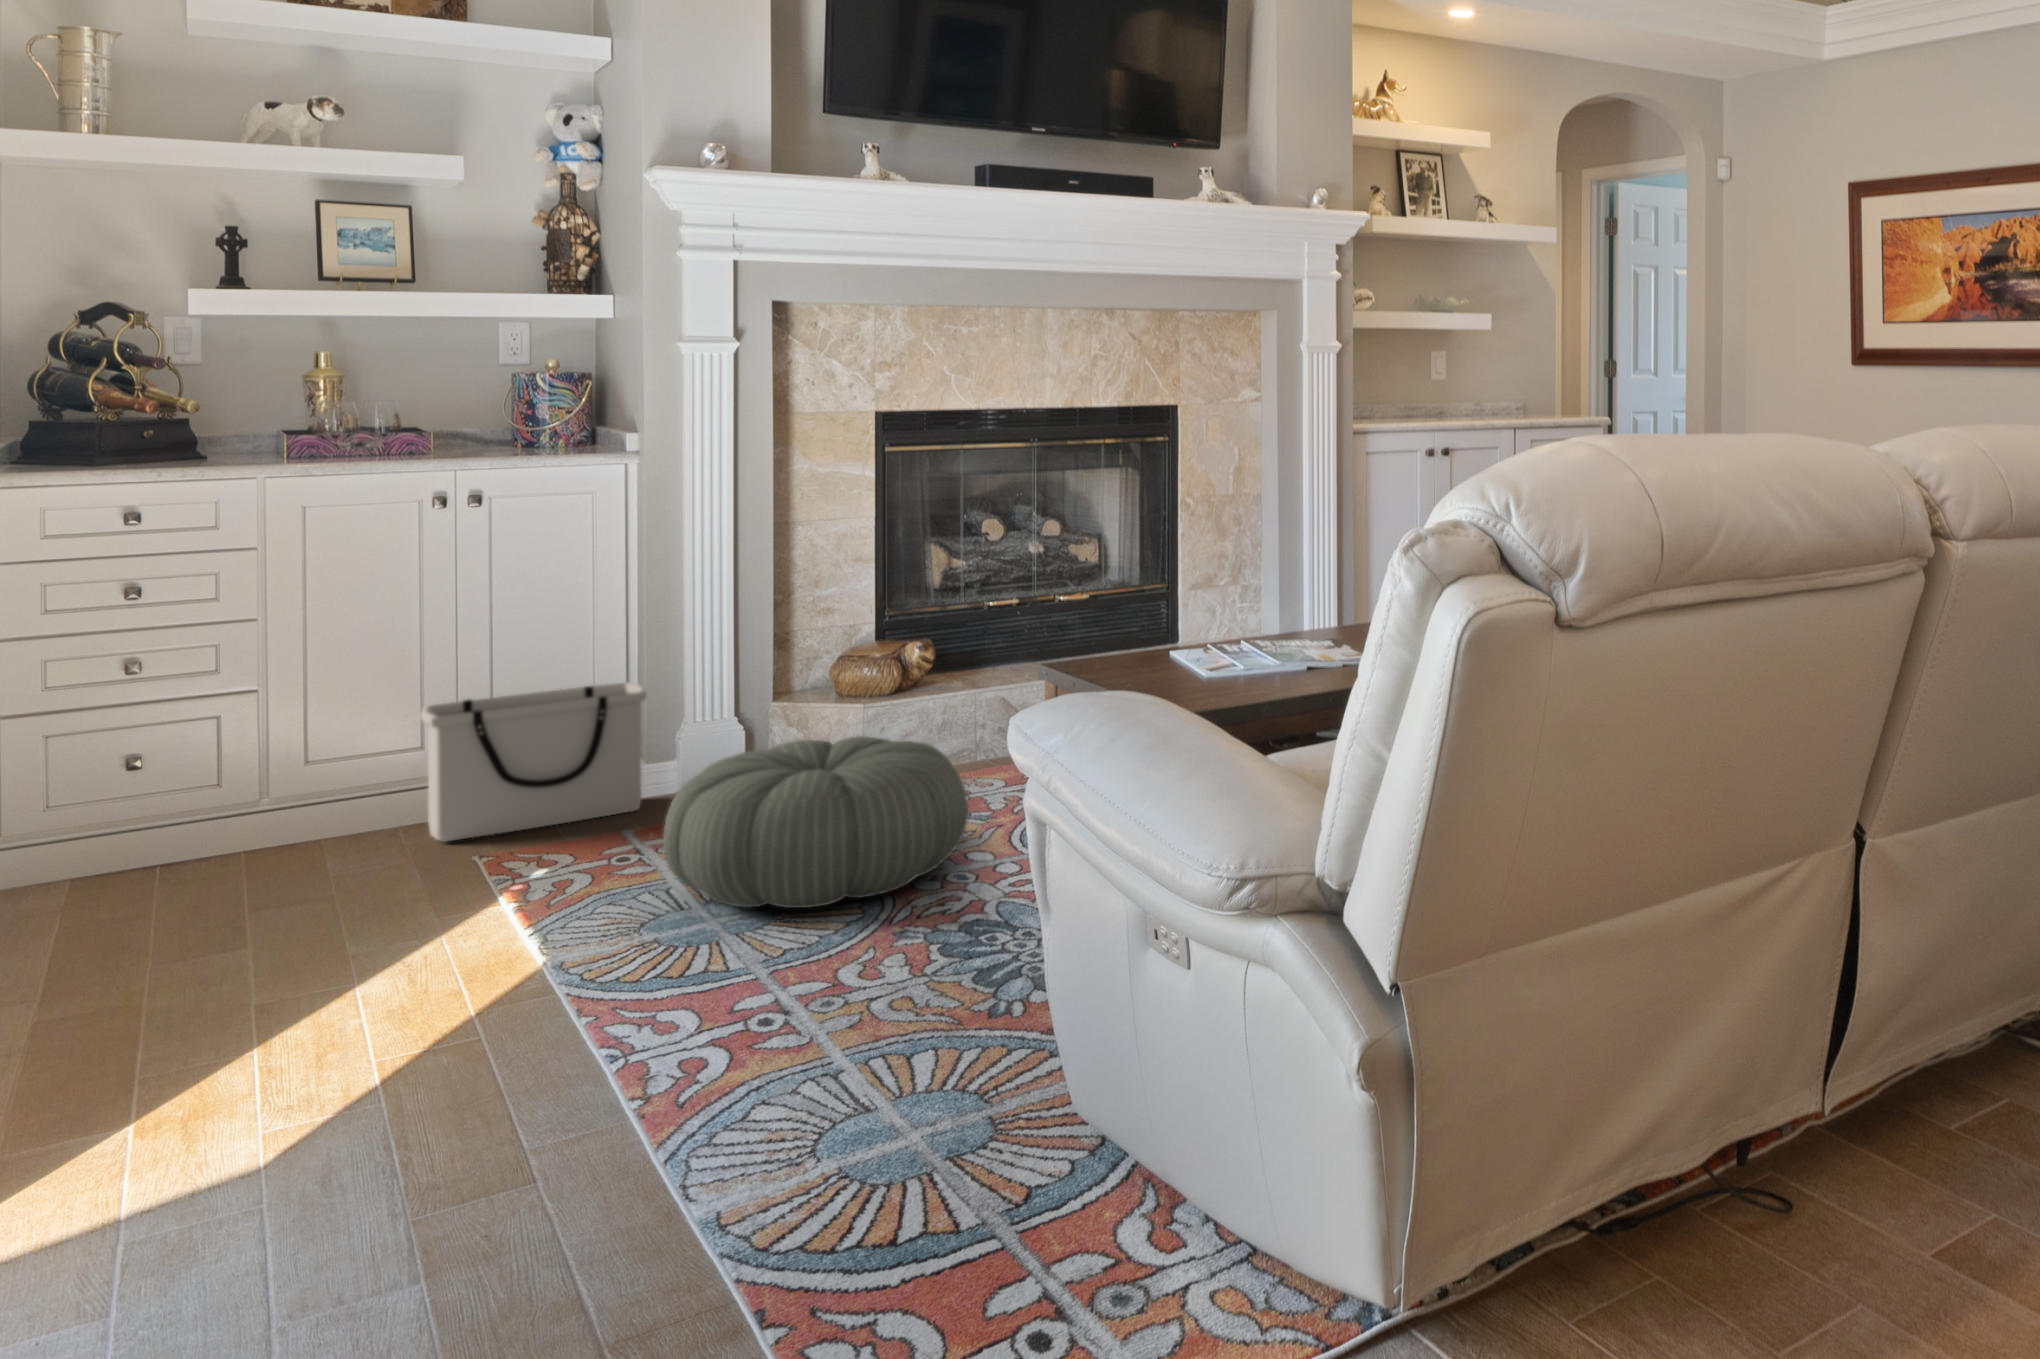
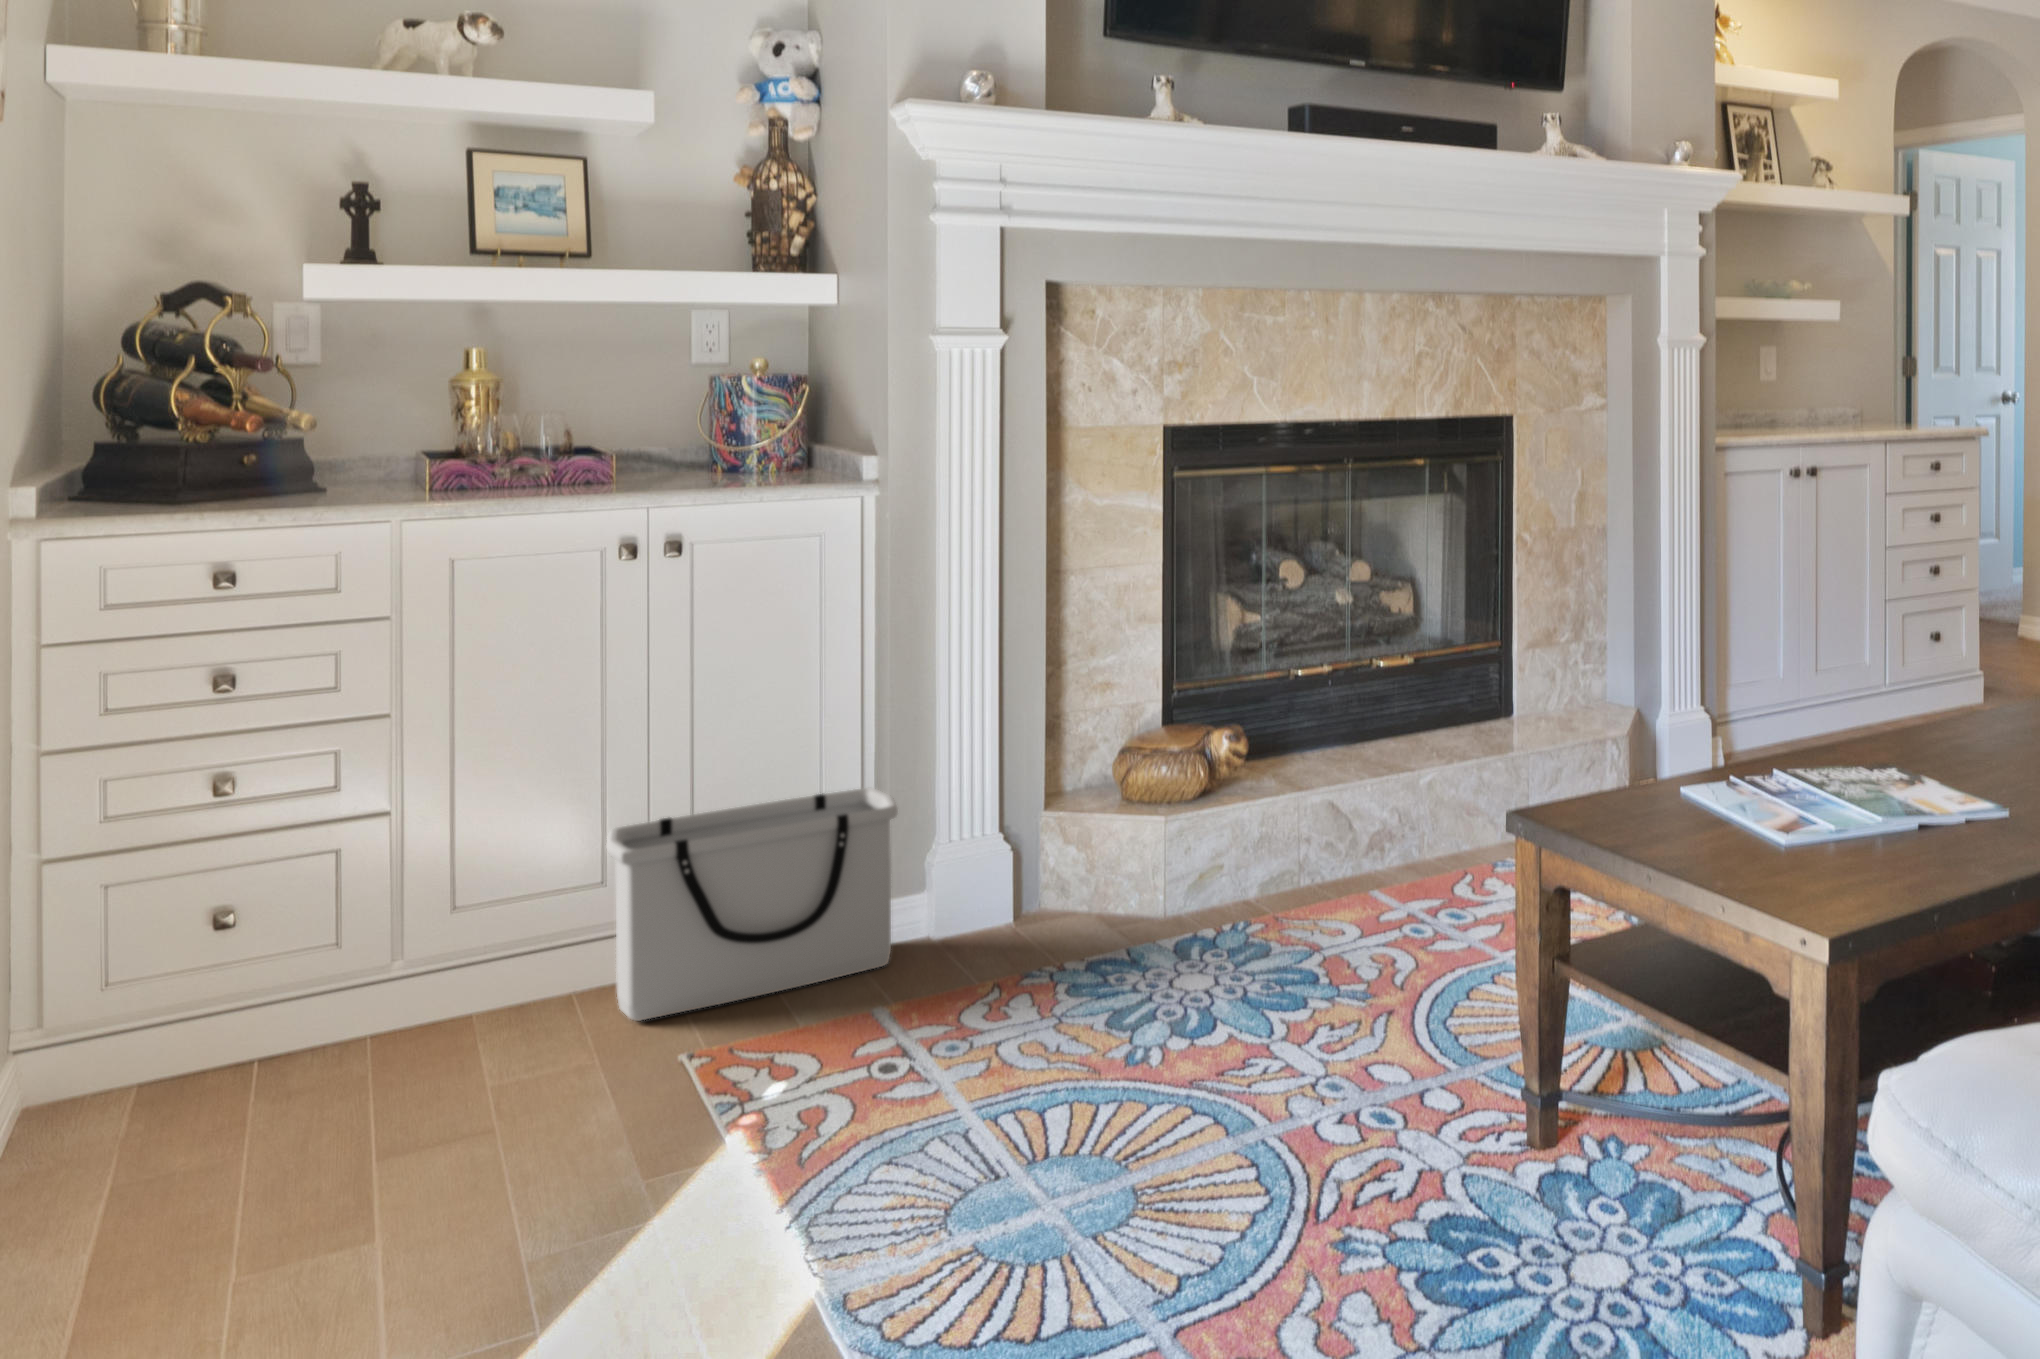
pouf: present [663,736,968,908] -> none [960,890,1379,1183]

